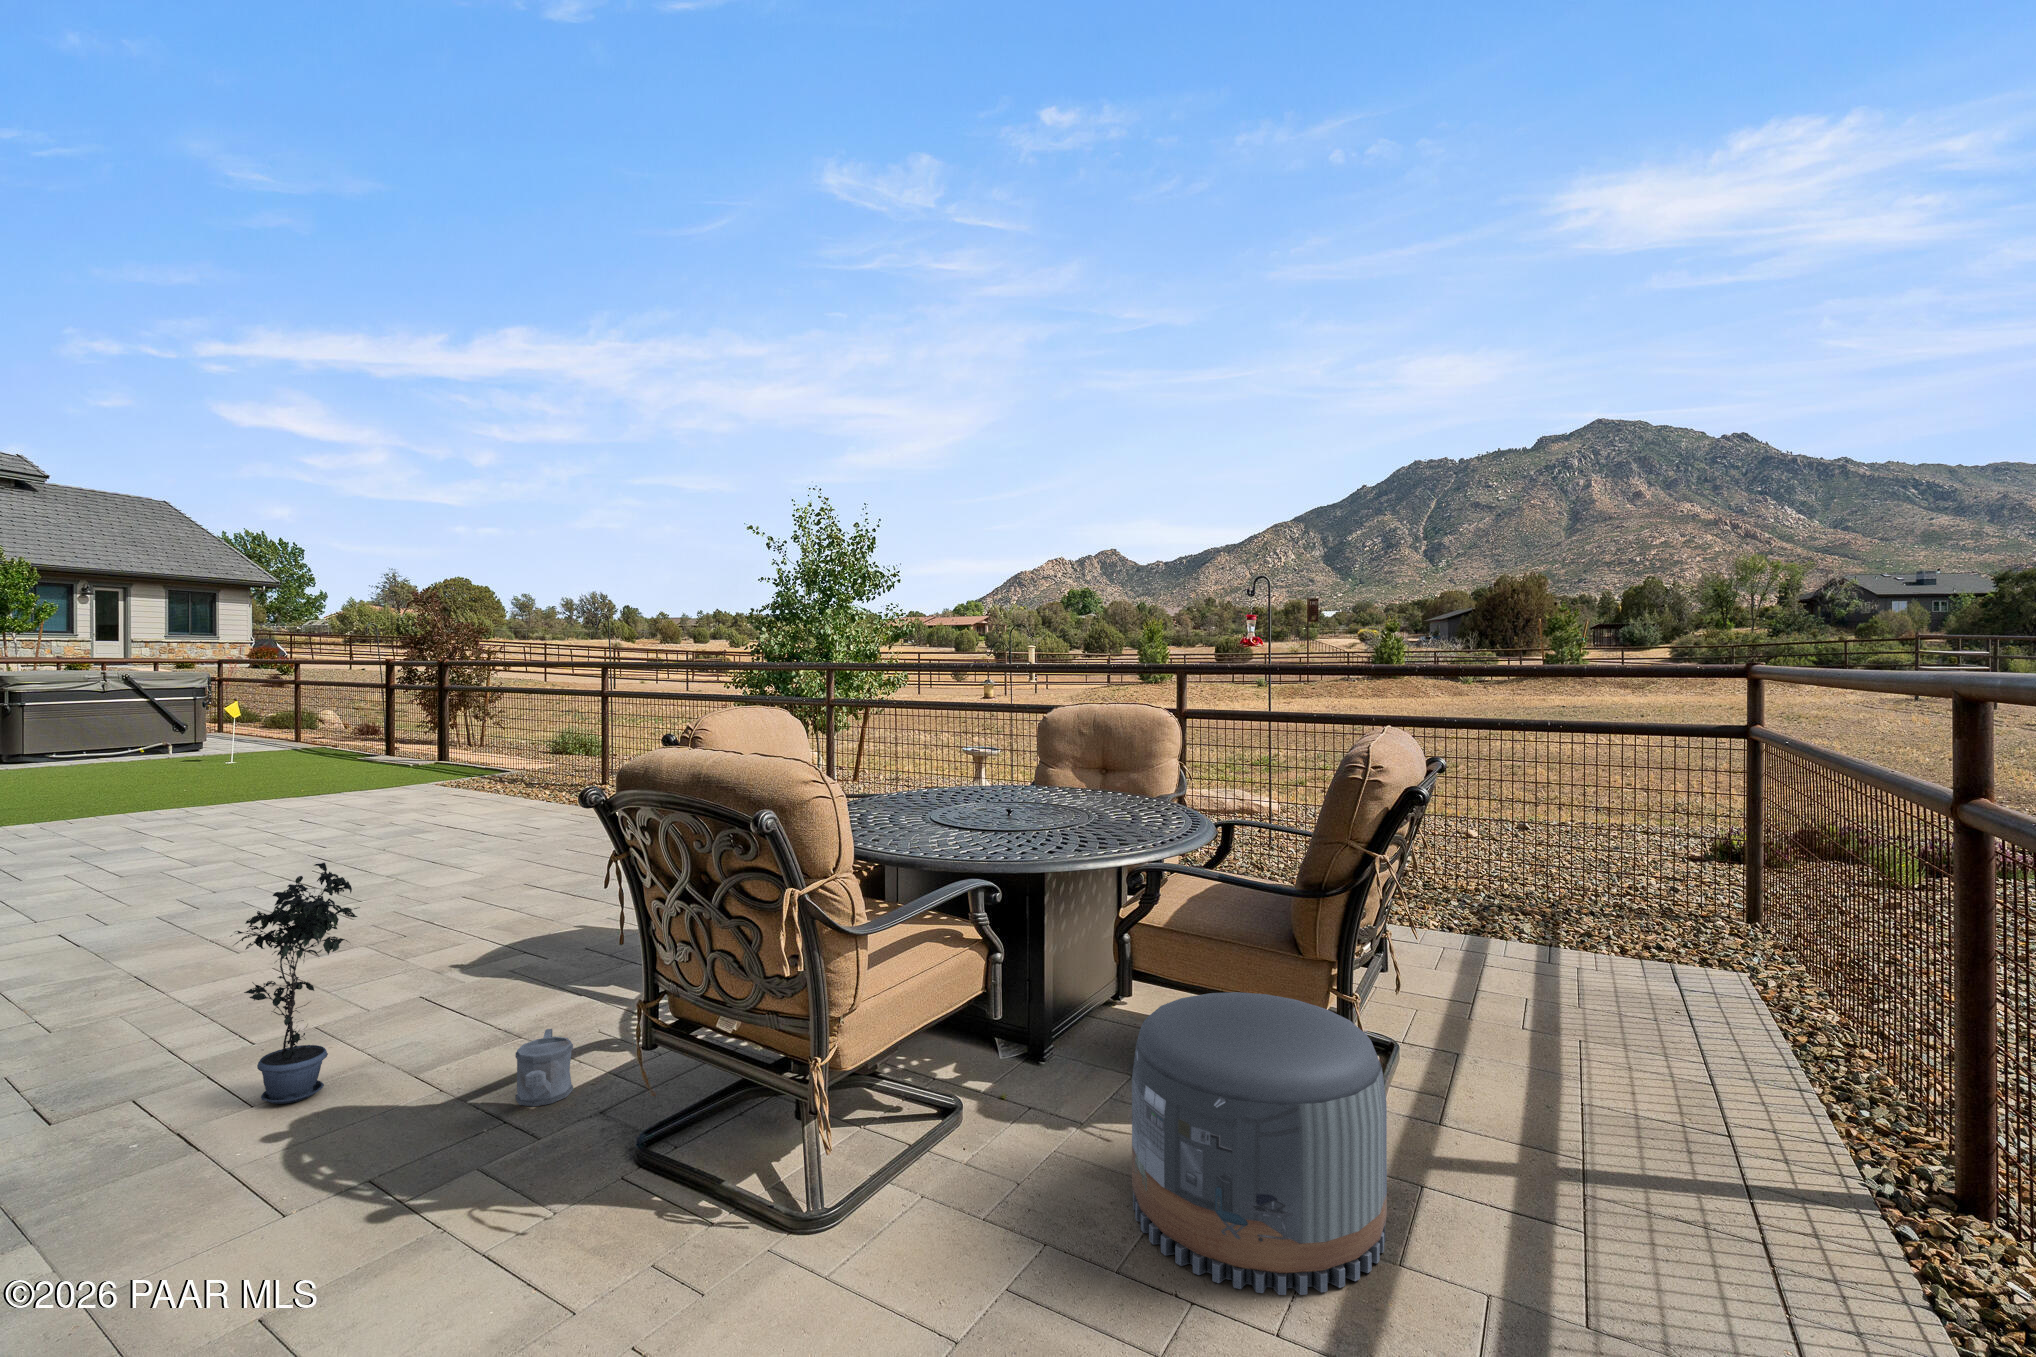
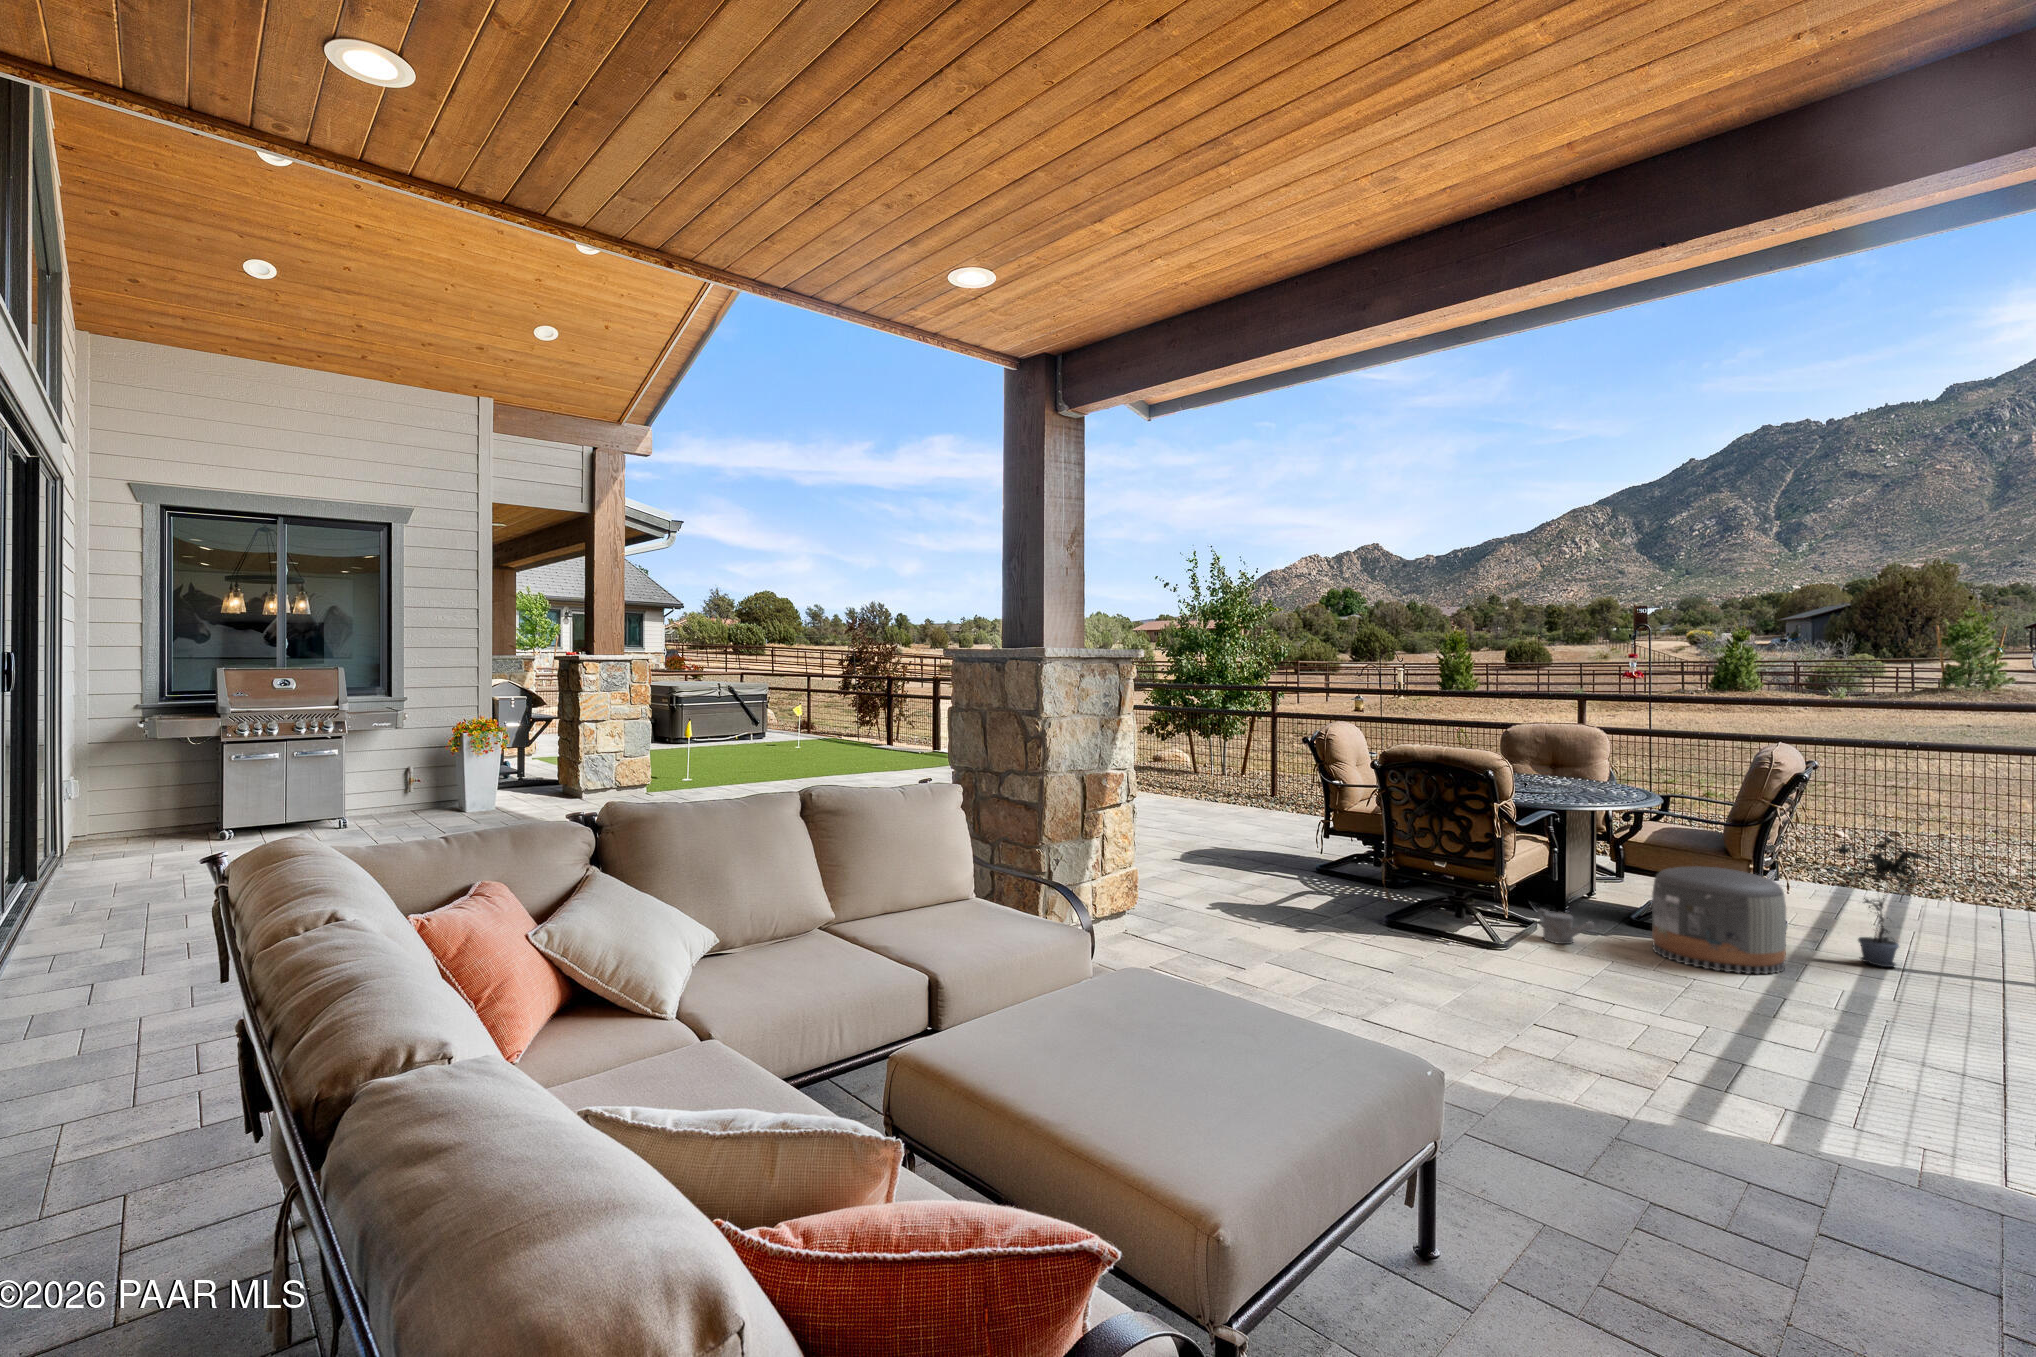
potted plant: present [230,863,360,1104] -> present [1836,837,1945,967]
watering can: present [515,1029,573,1106] -> present [1538,909,1594,944]

